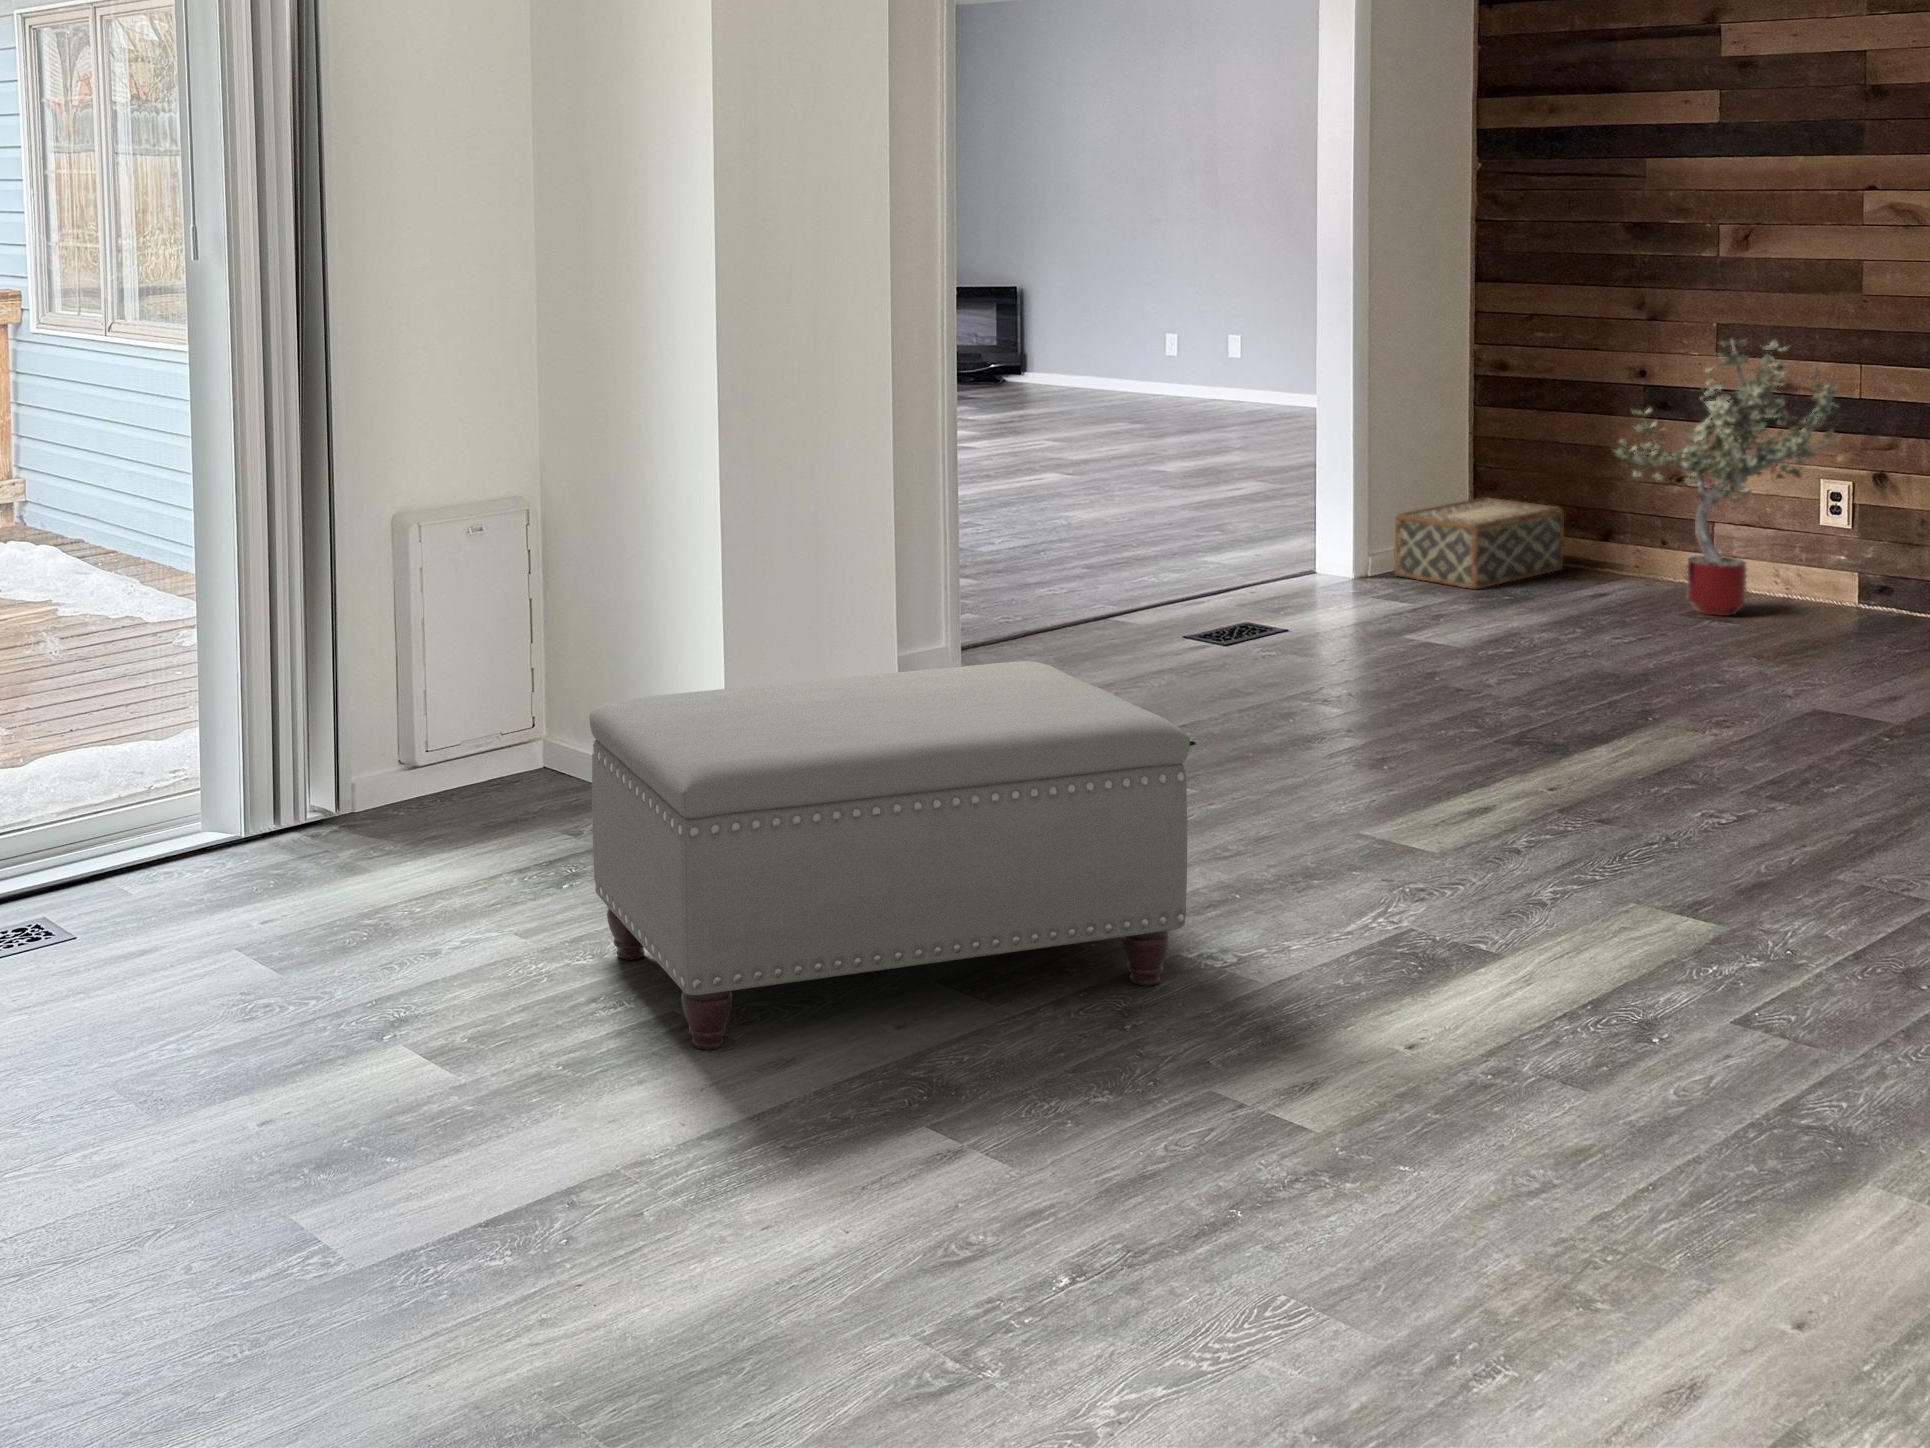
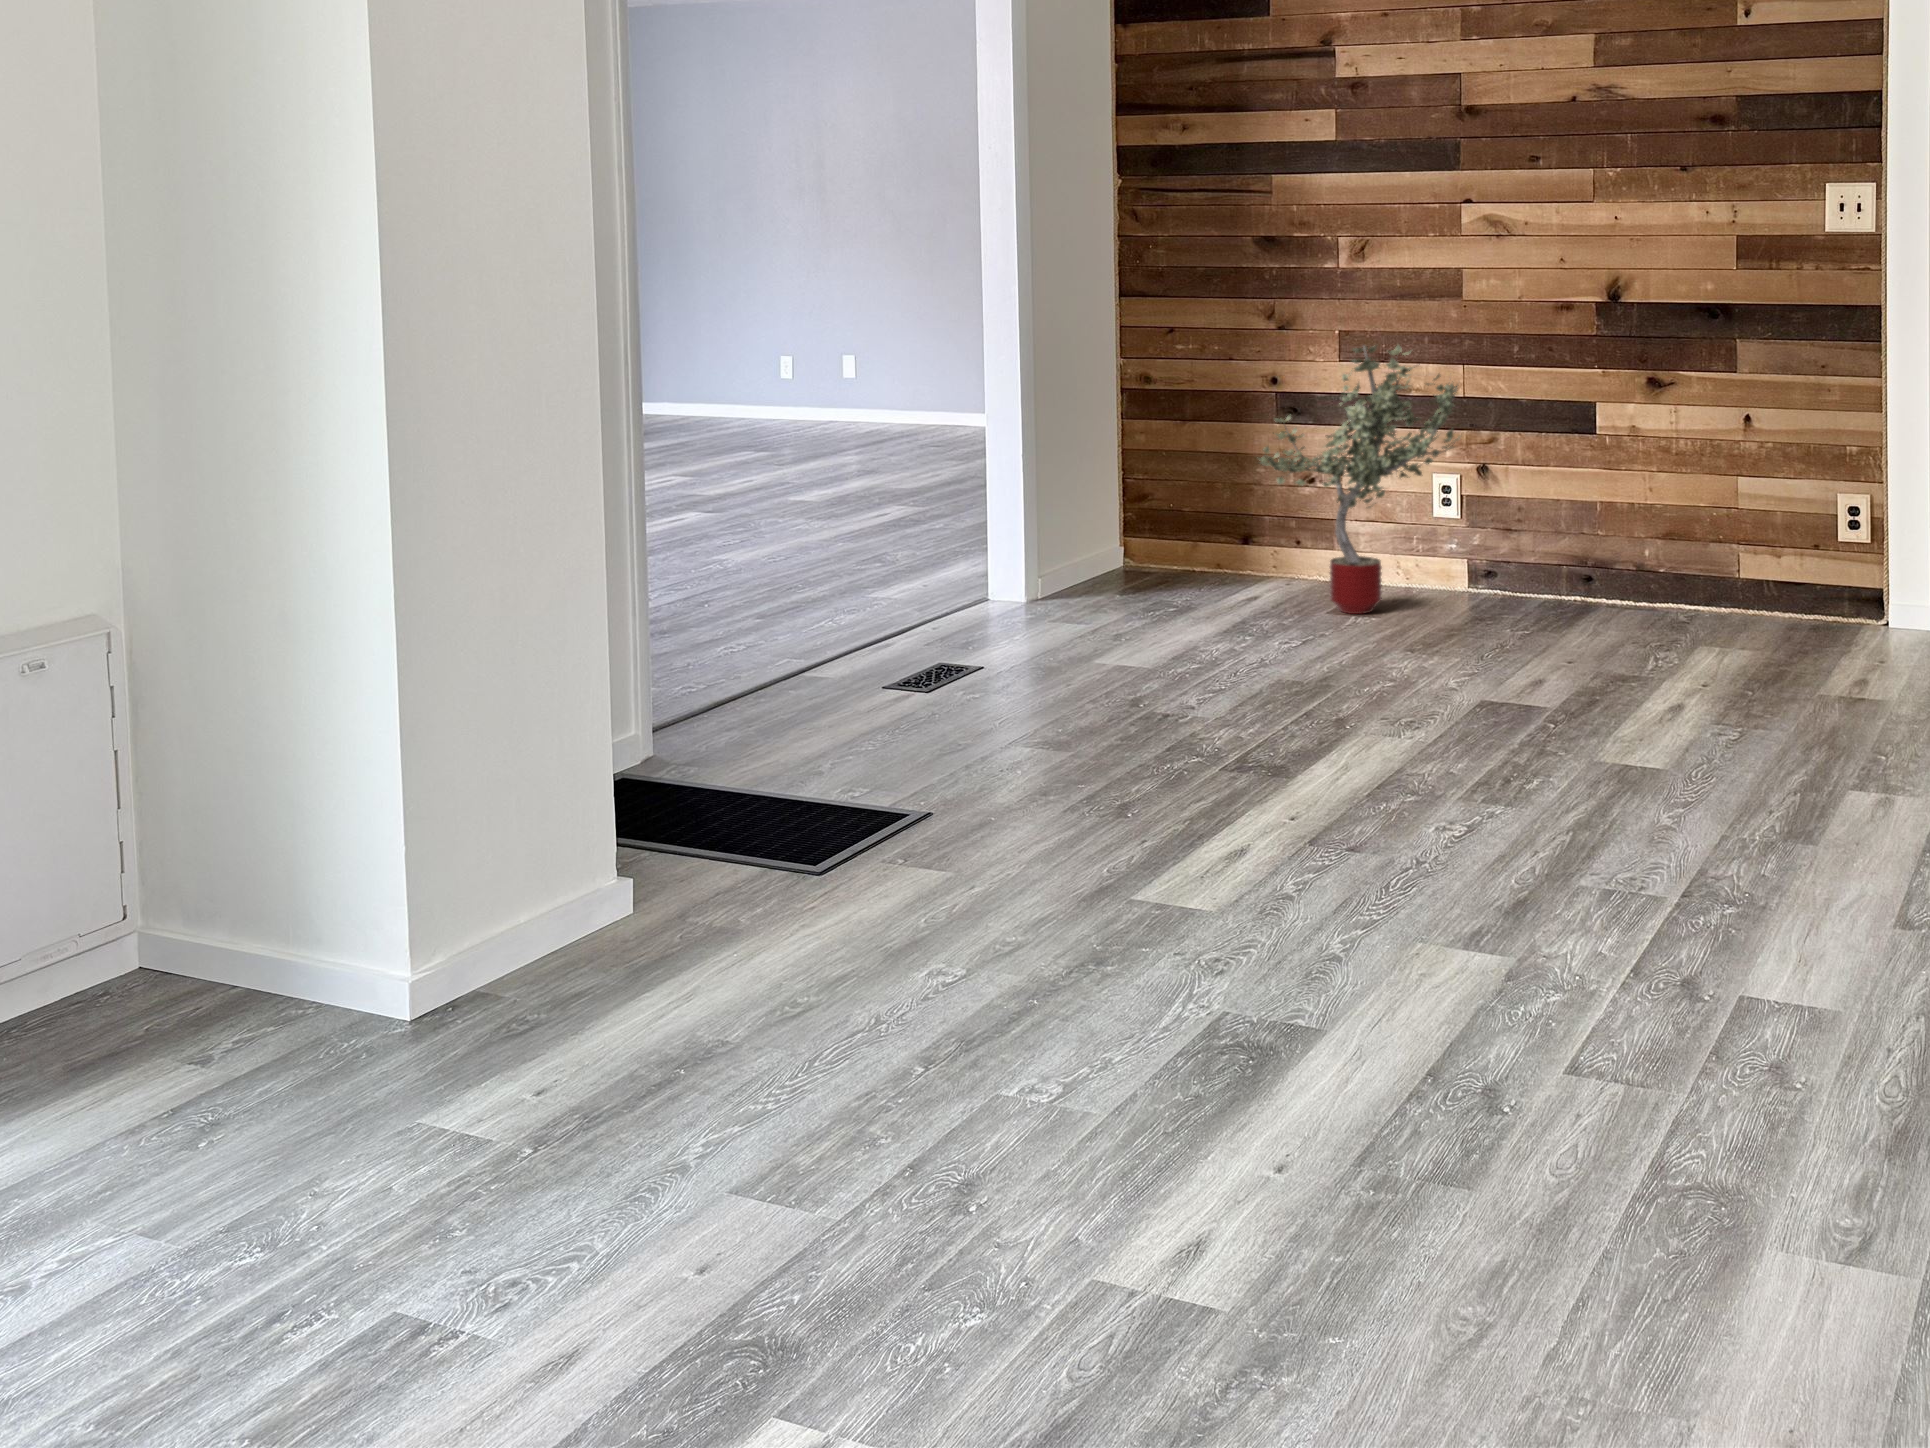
woven basket: present [1394,497,1564,589] -> none [1057,512,1208,607]
ottoman: present [589,661,1190,1050] -> none [247,767,1019,1365]

